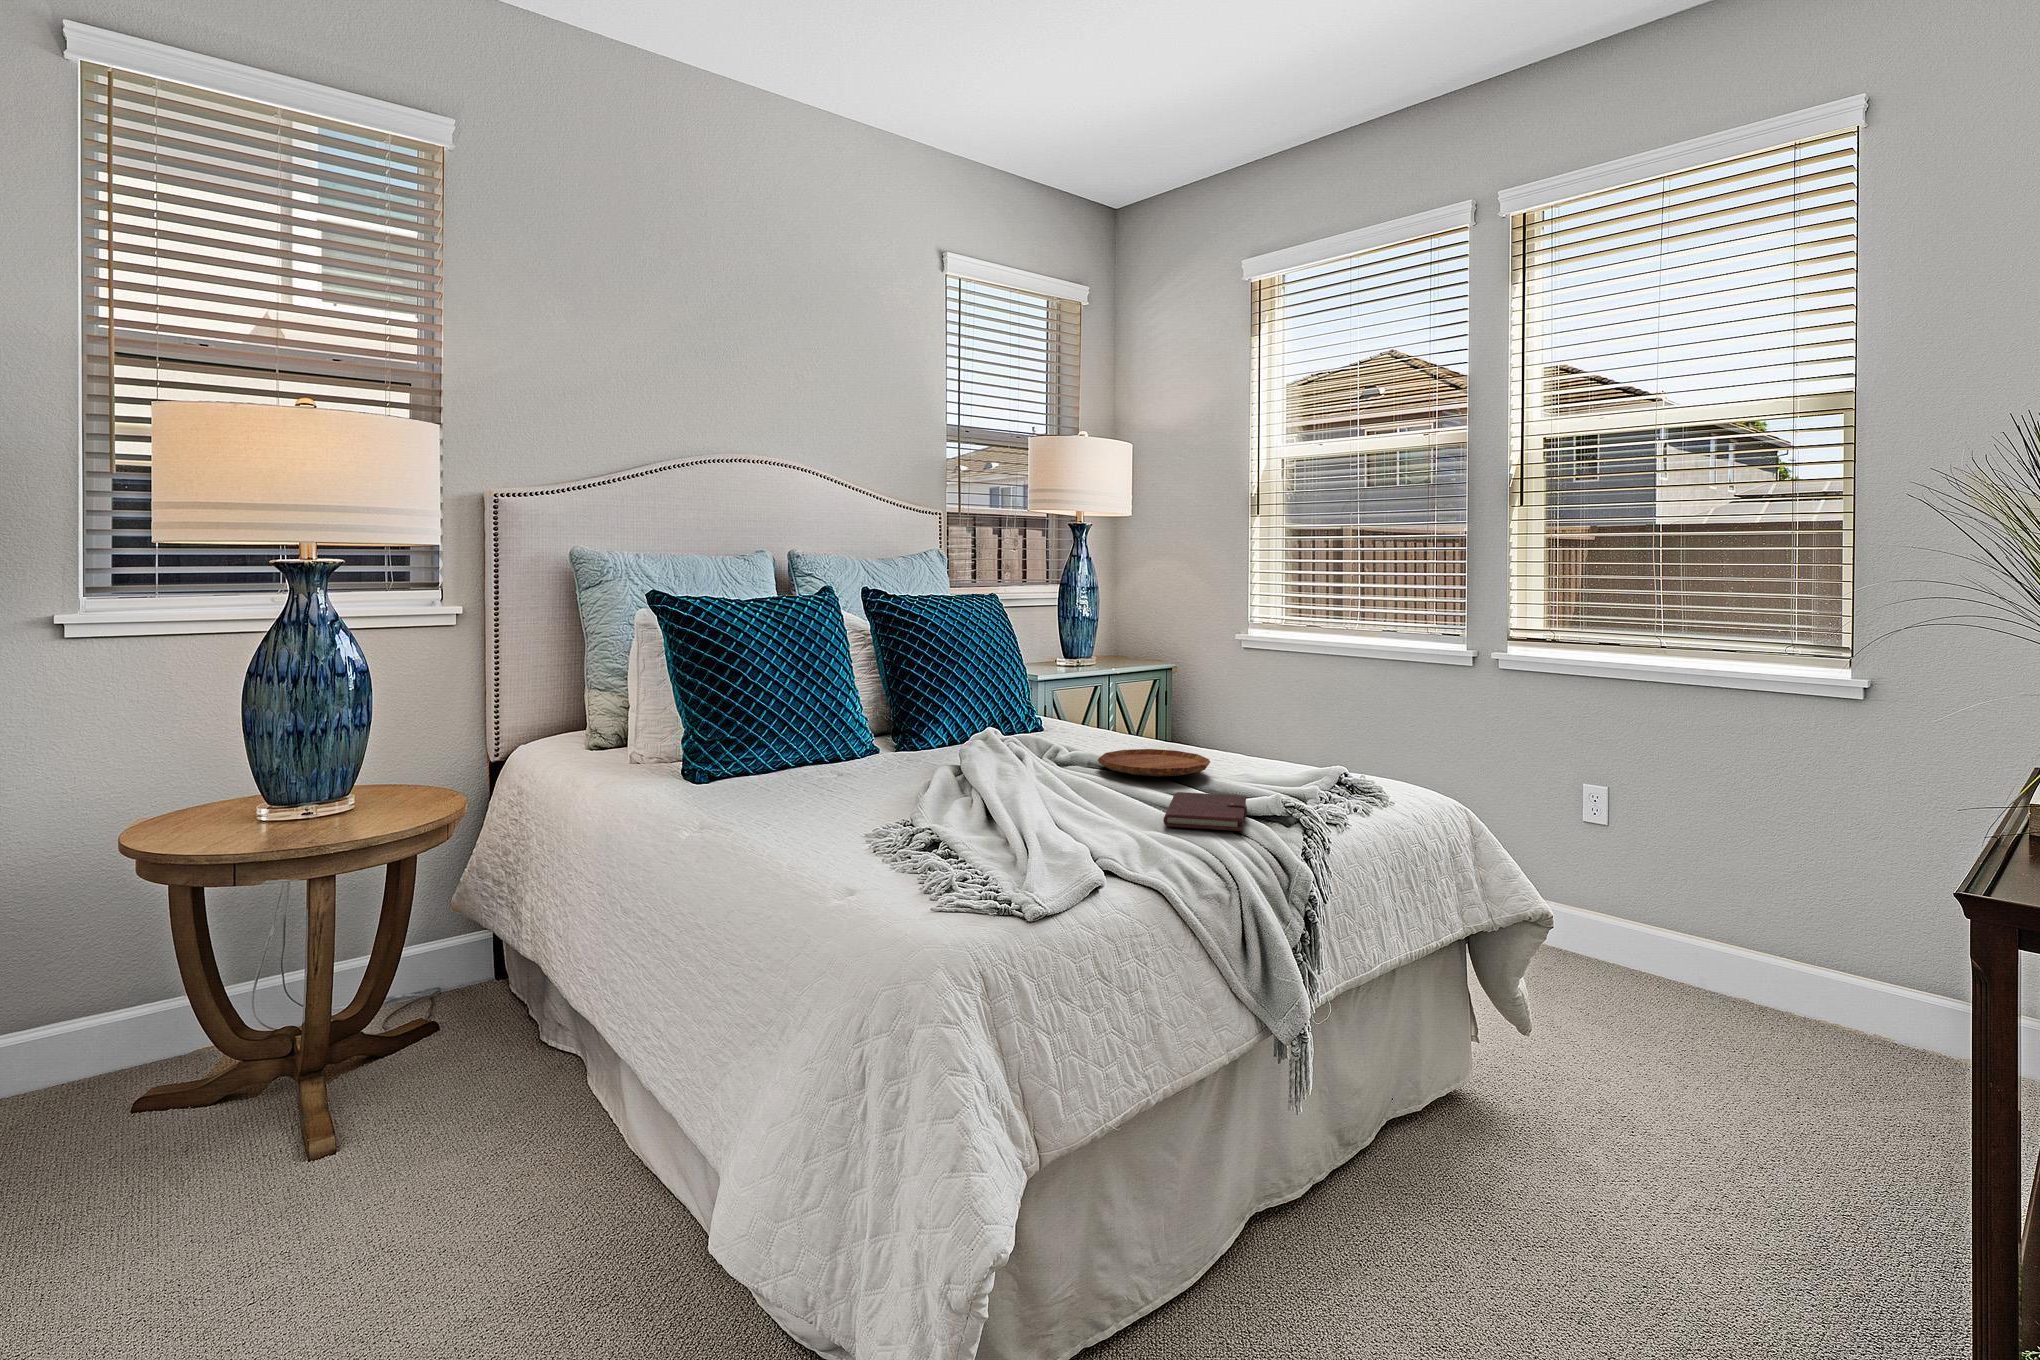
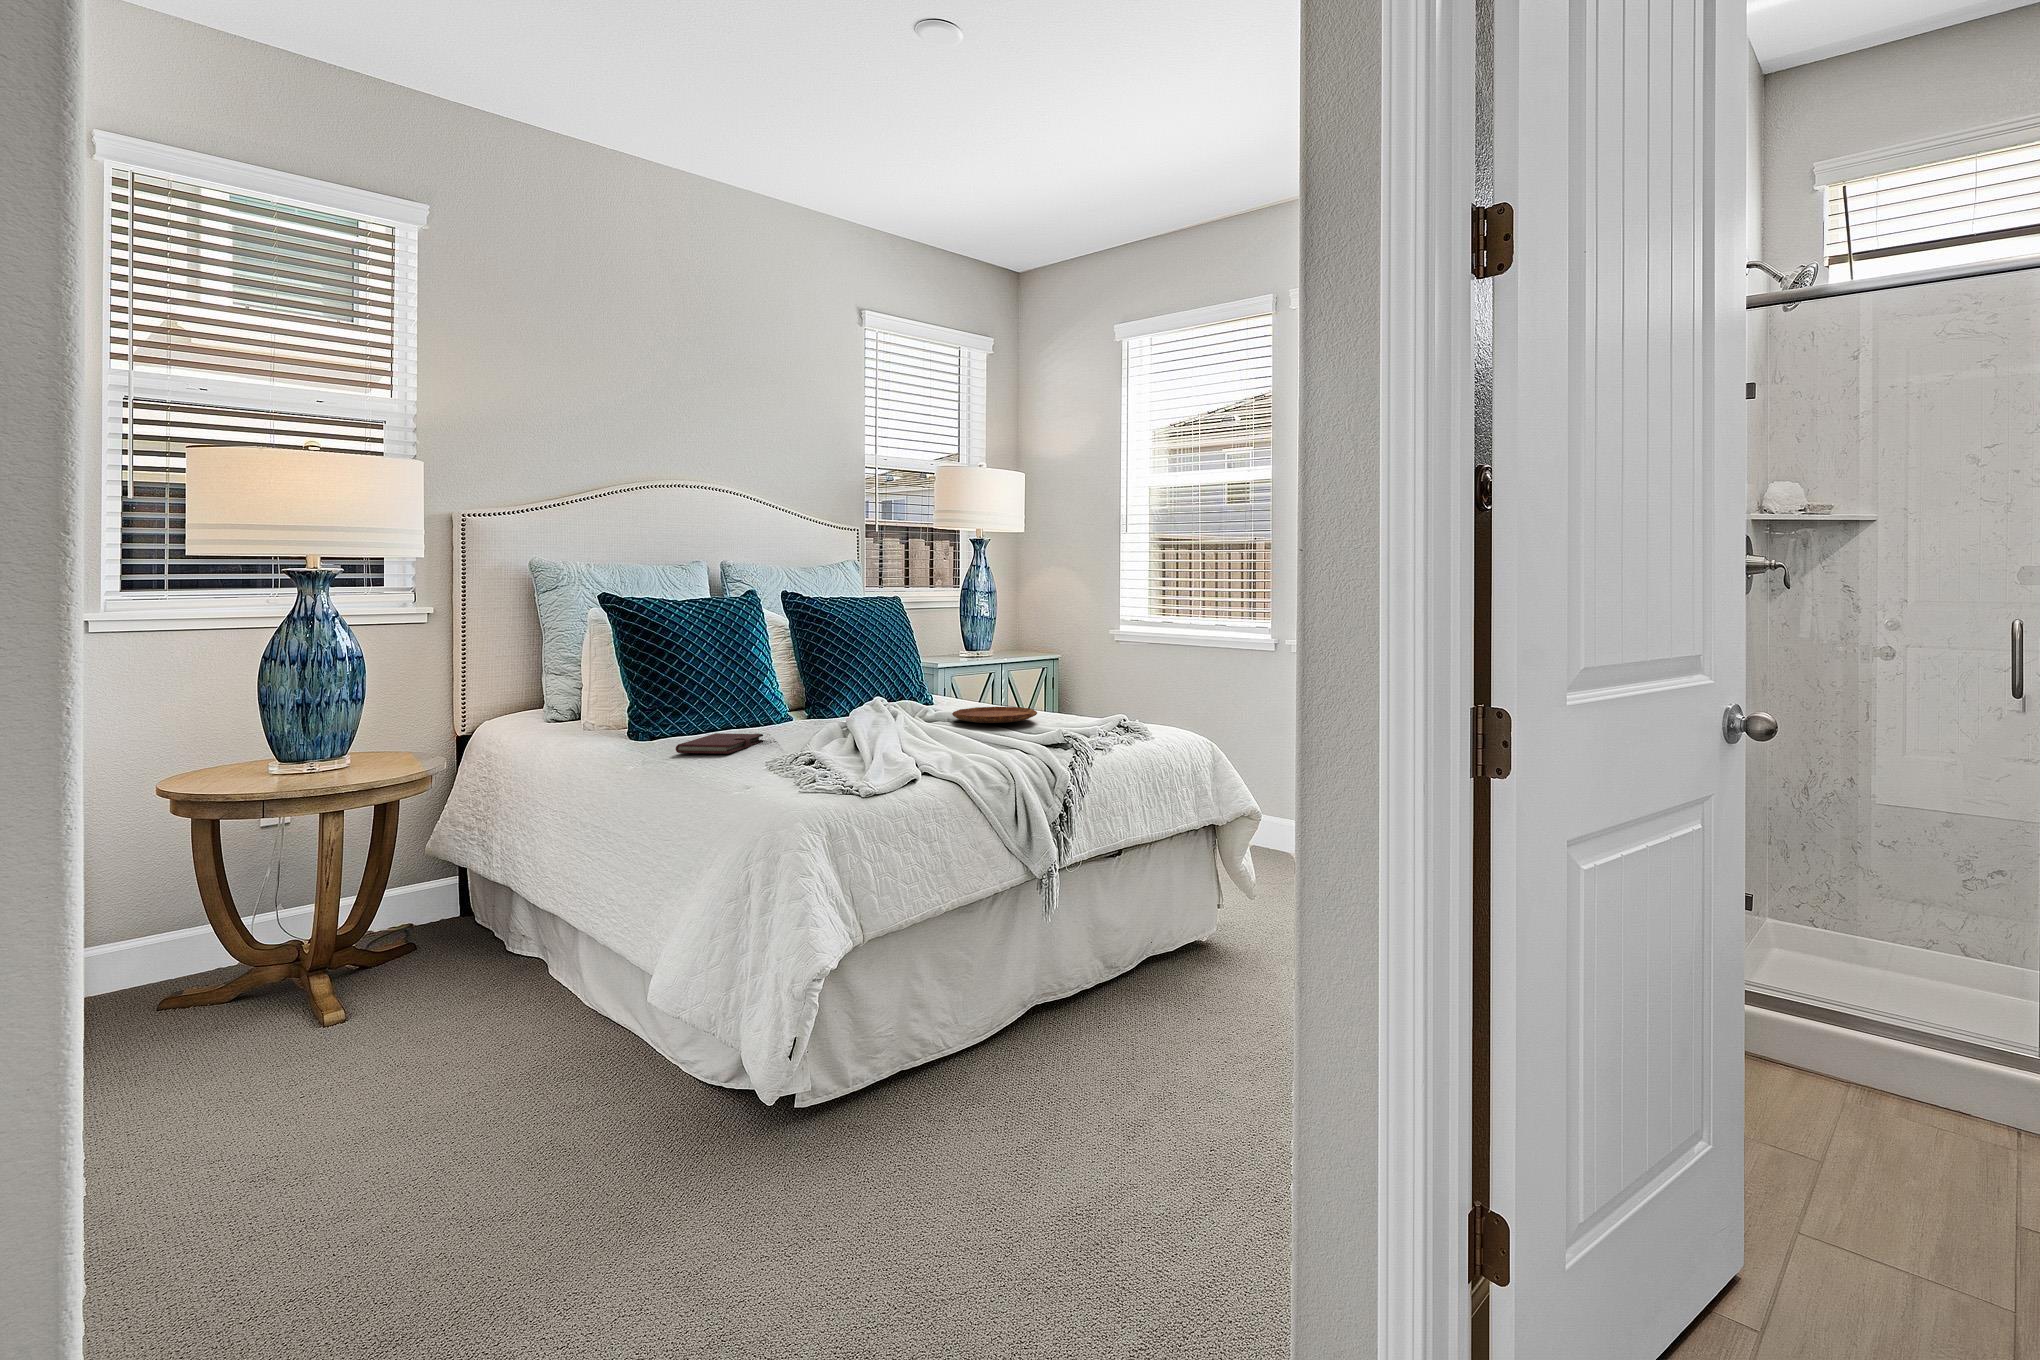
notebook: present [1163,792,1247,831] -> present [676,733,763,754]

